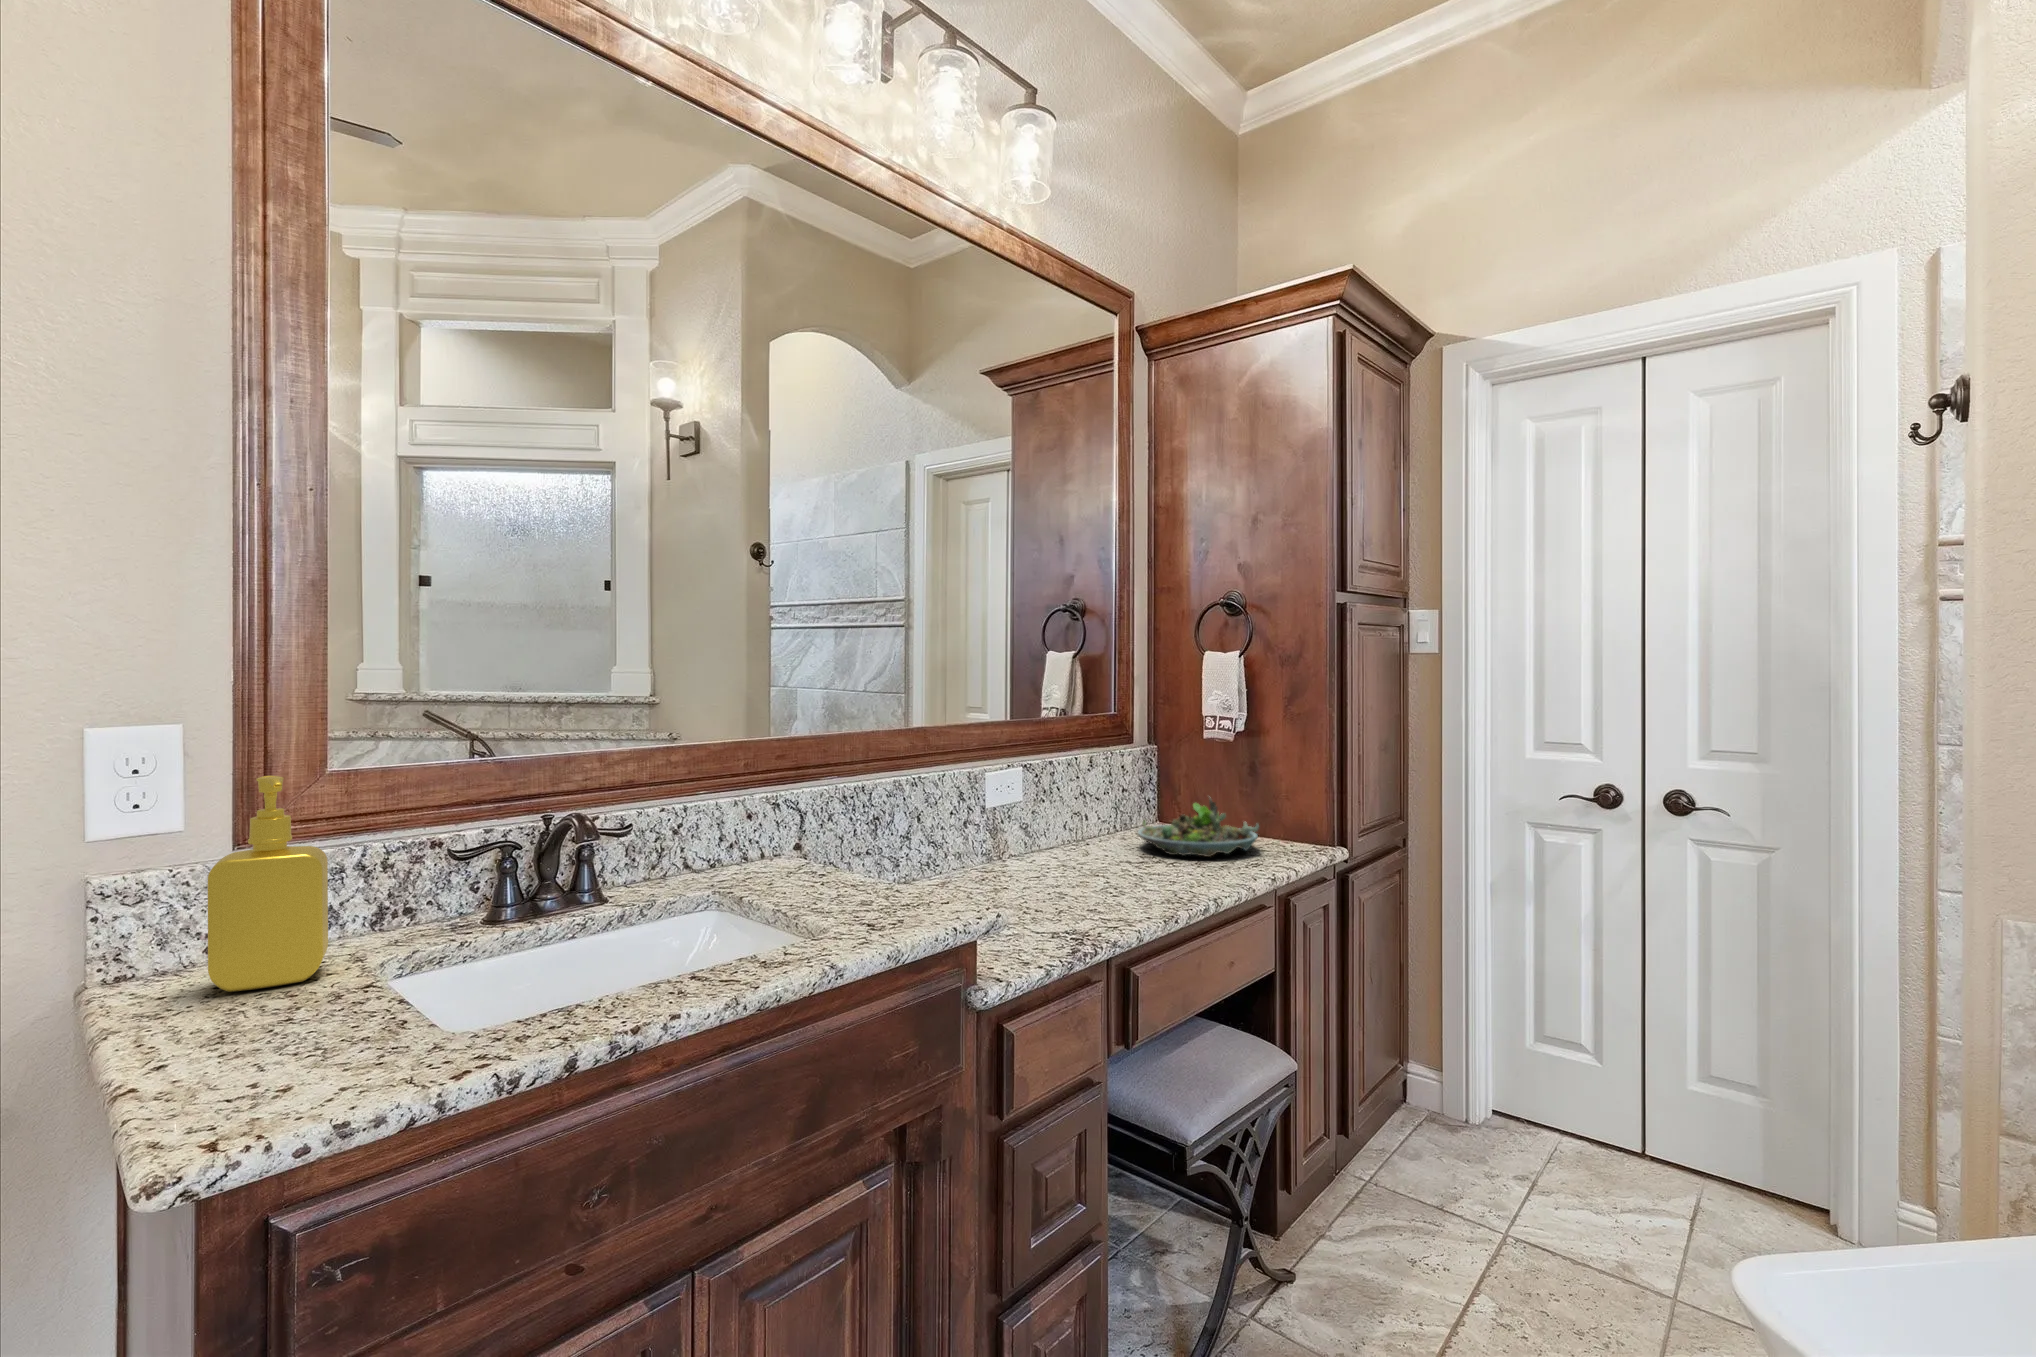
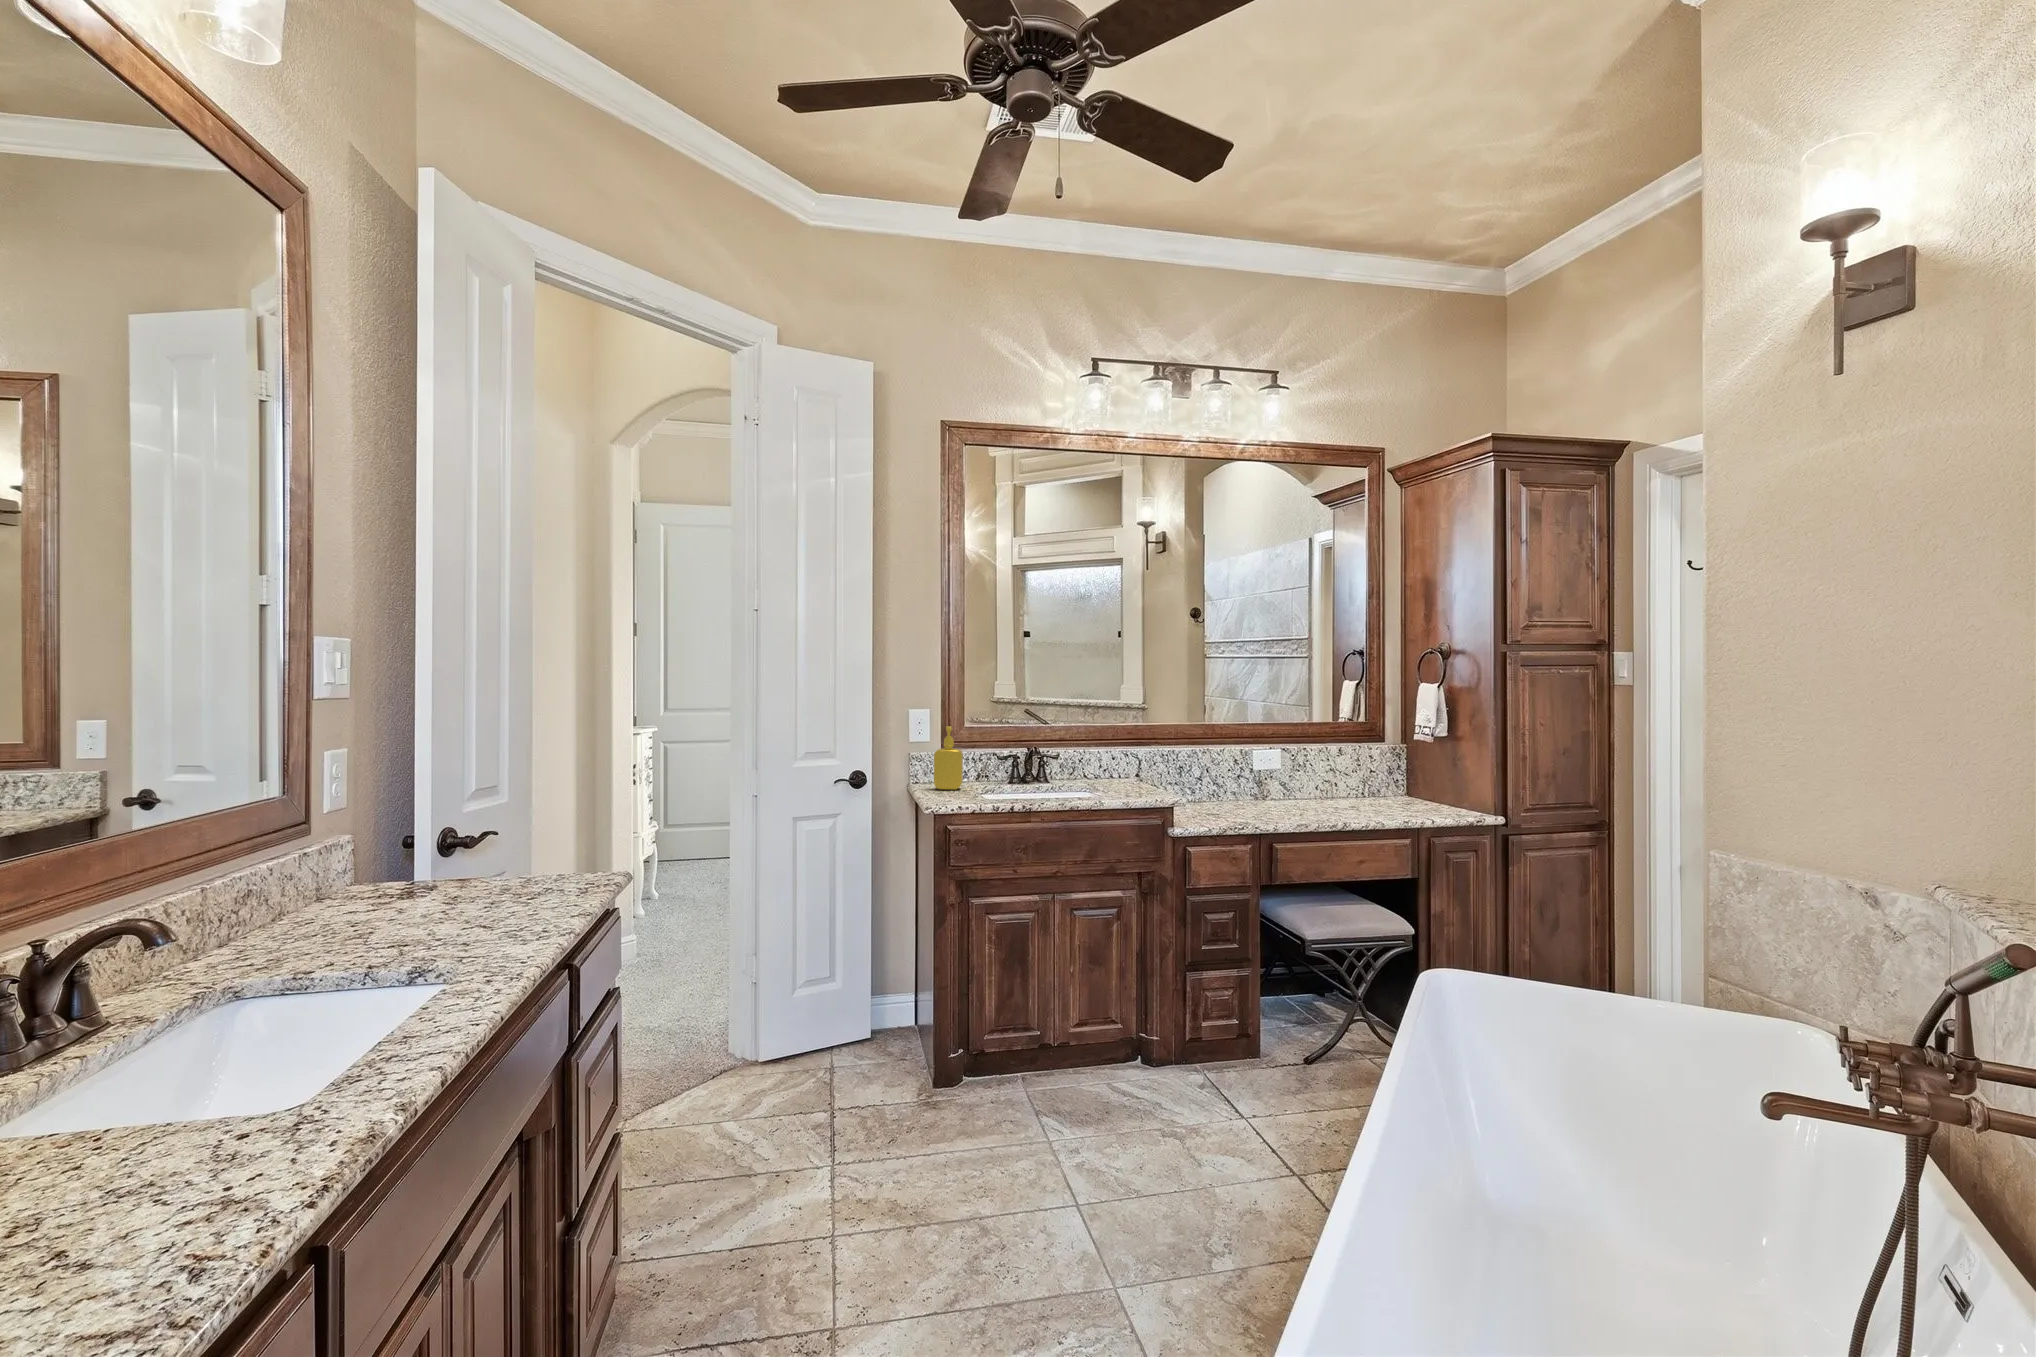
succulent planter: present [1138,797,1259,857] -> none [1357,775,1437,810]

